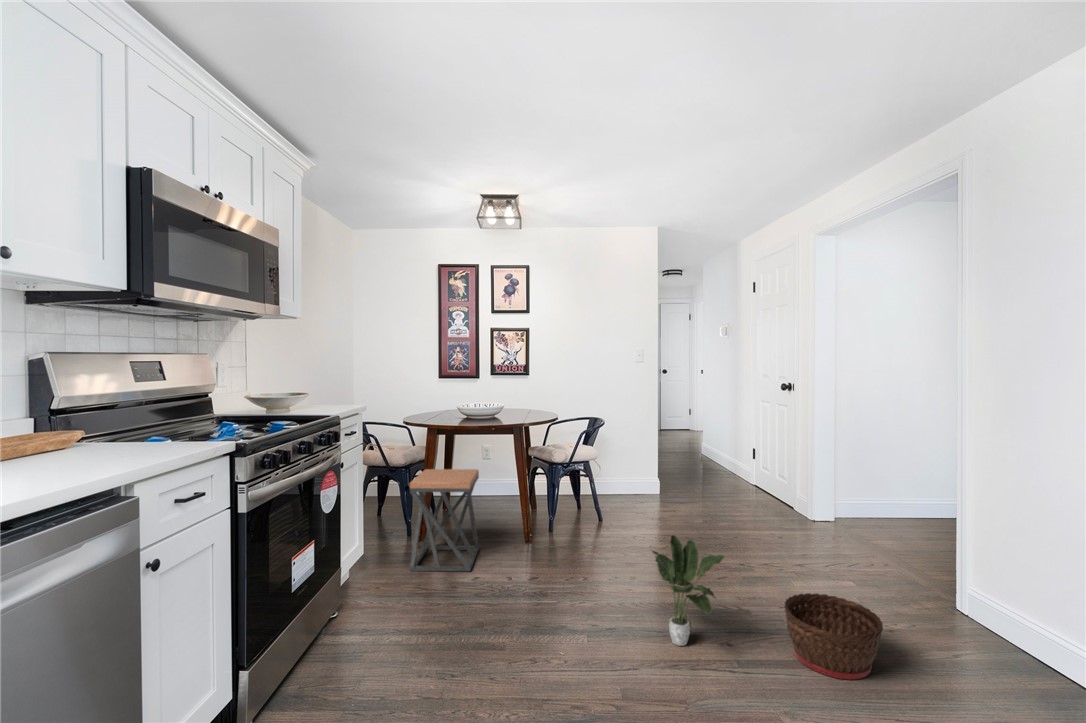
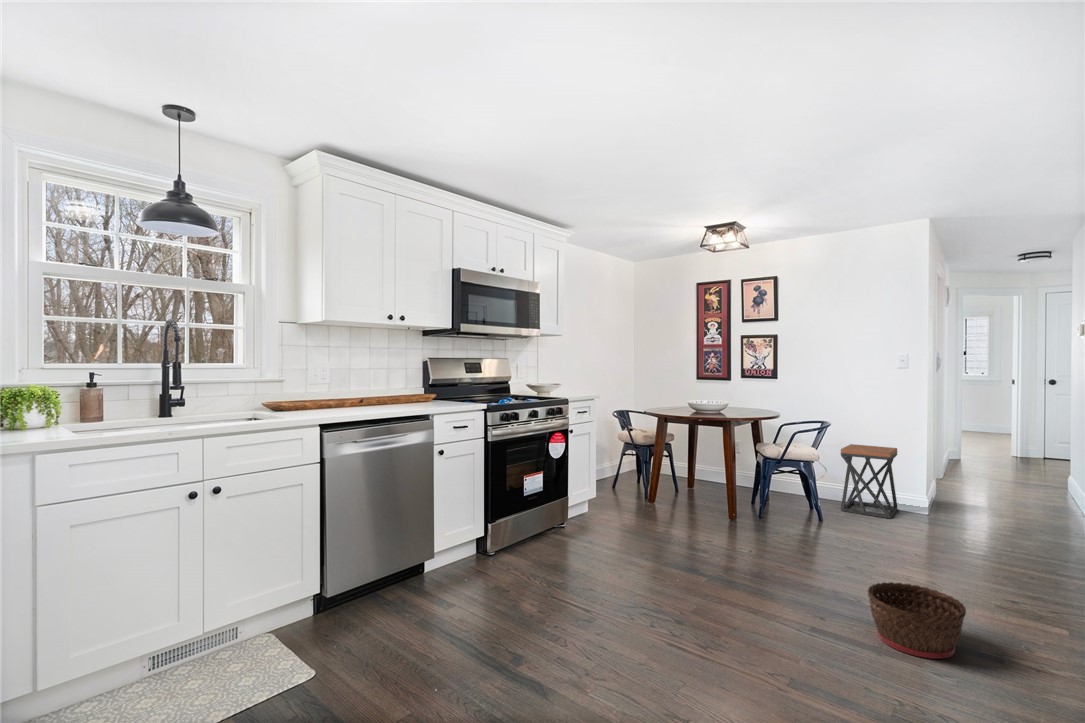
stool: present [410,469,479,571] -> present [841,444,898,518]
potted plant: present [652,535,724,646] -> none [755,506,818,598]

